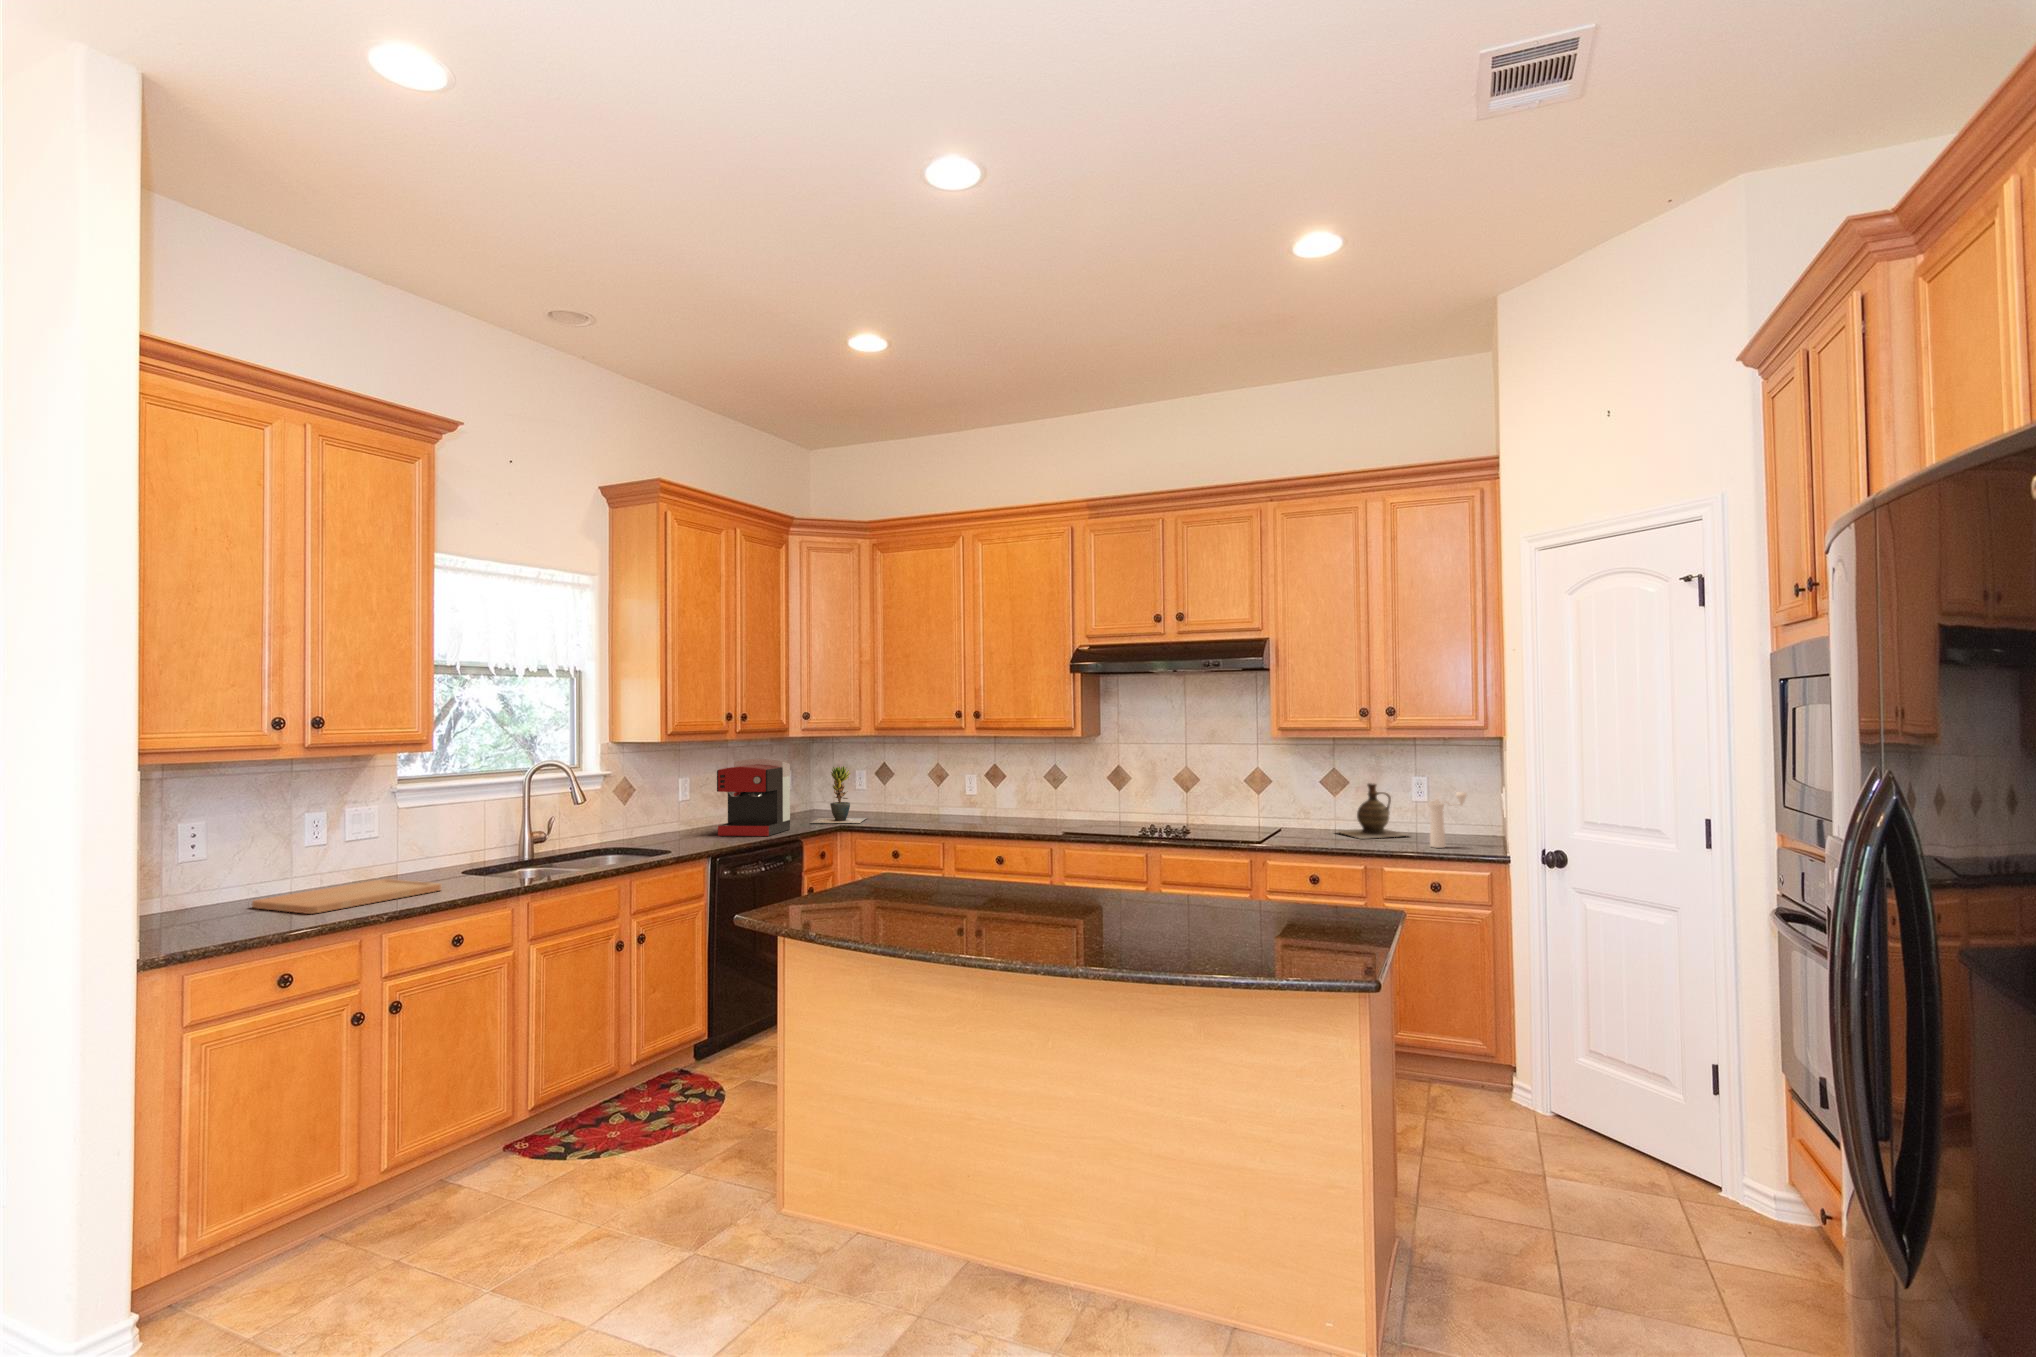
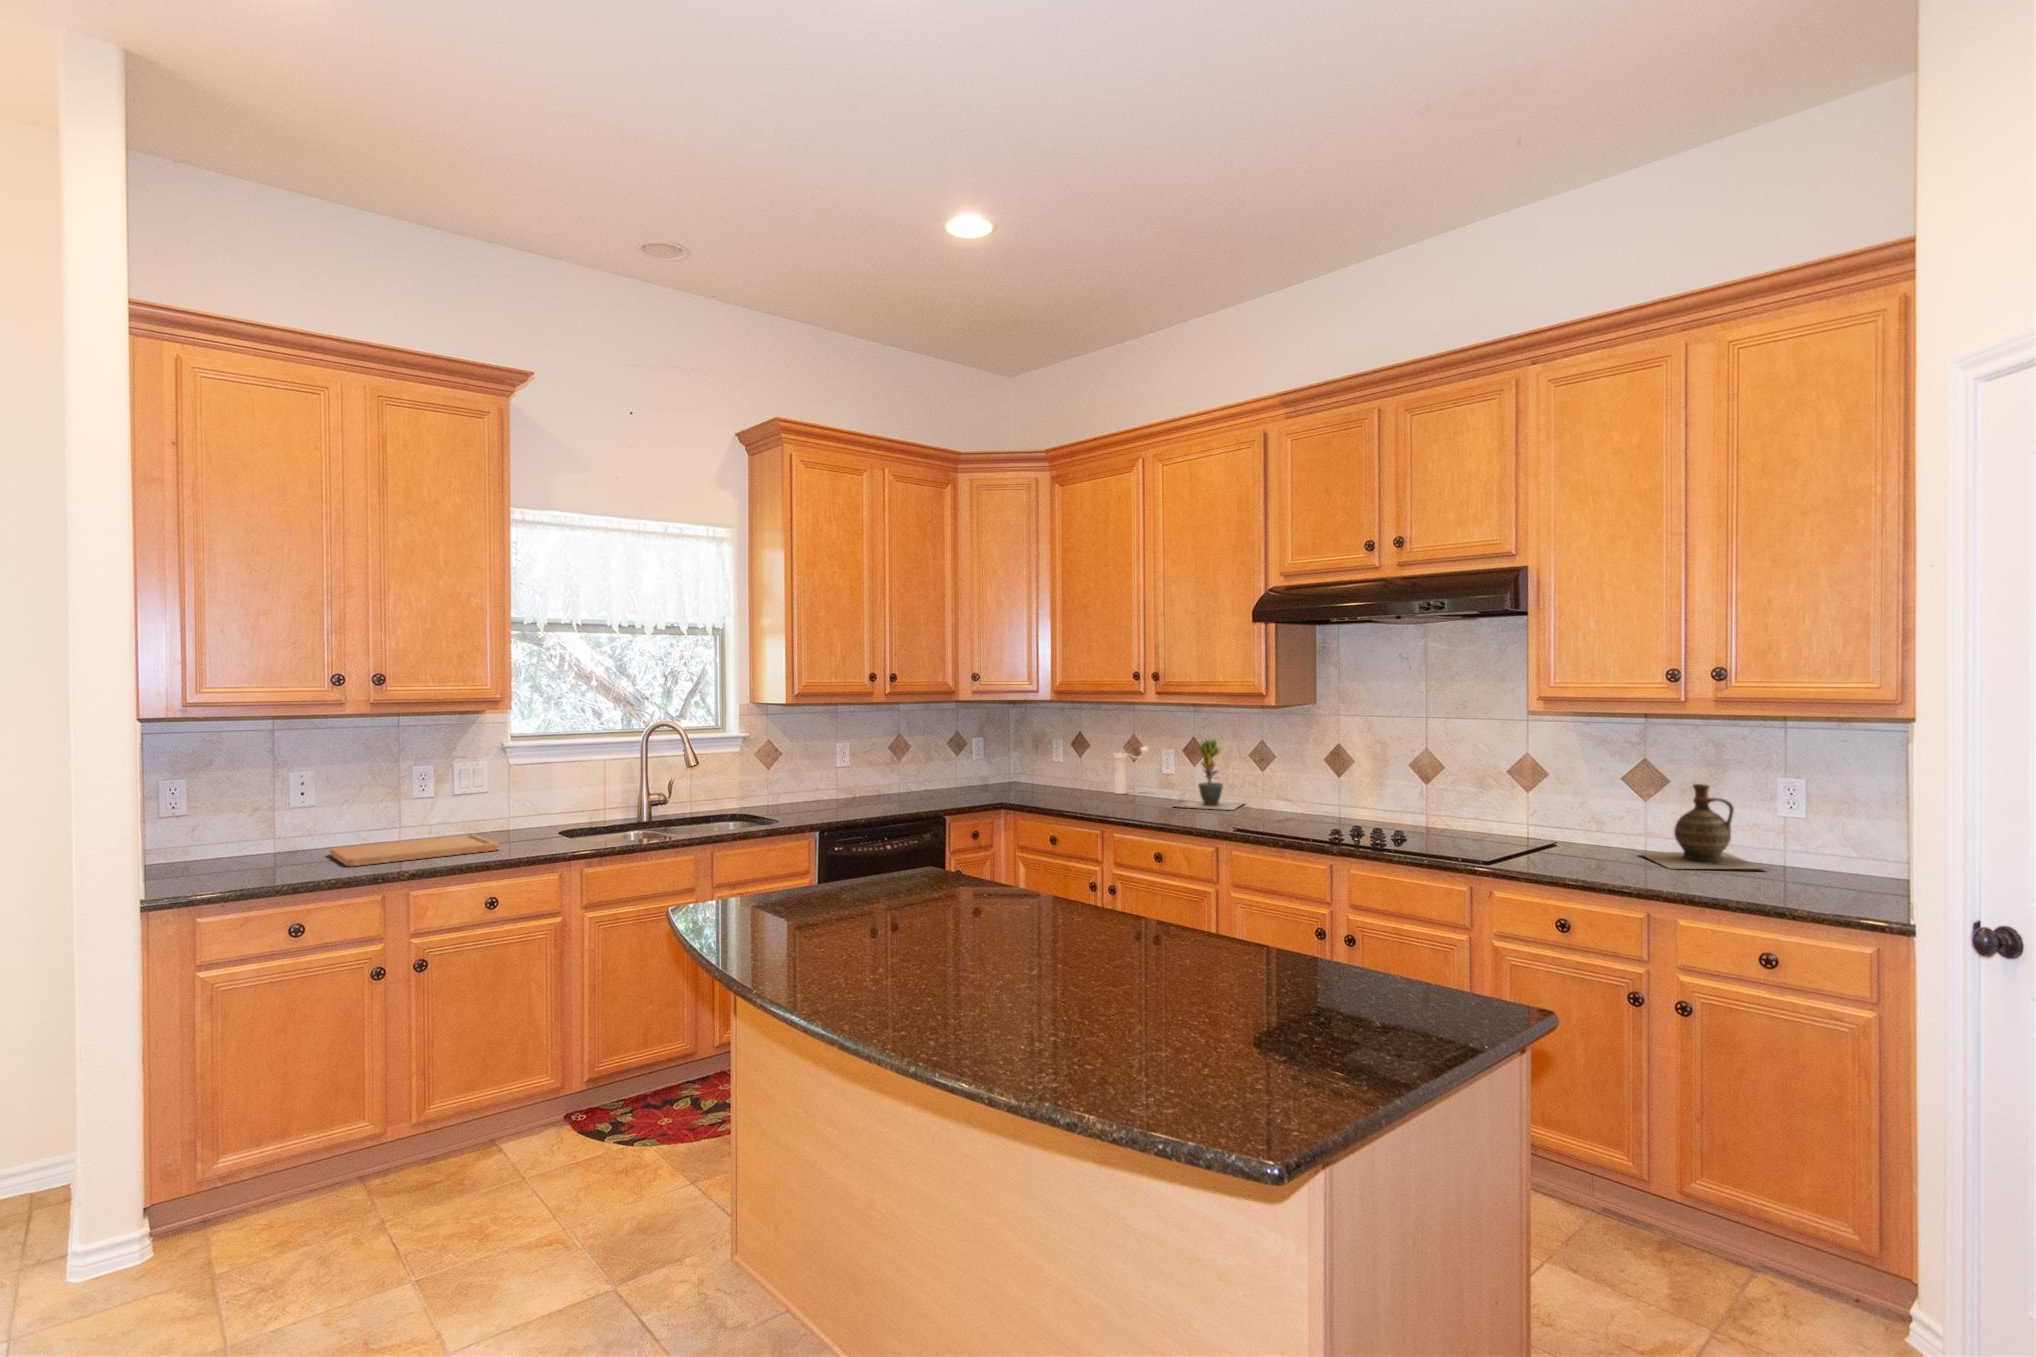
coffee maker: present [717,758,790,836] -> none [861,723,946,810]
potted plant: present [811,766,867,823] -> present [1175,739,1242,810]
pepper mill: present [1429,792,1467,848] -> present [1114,747,1148,794]

